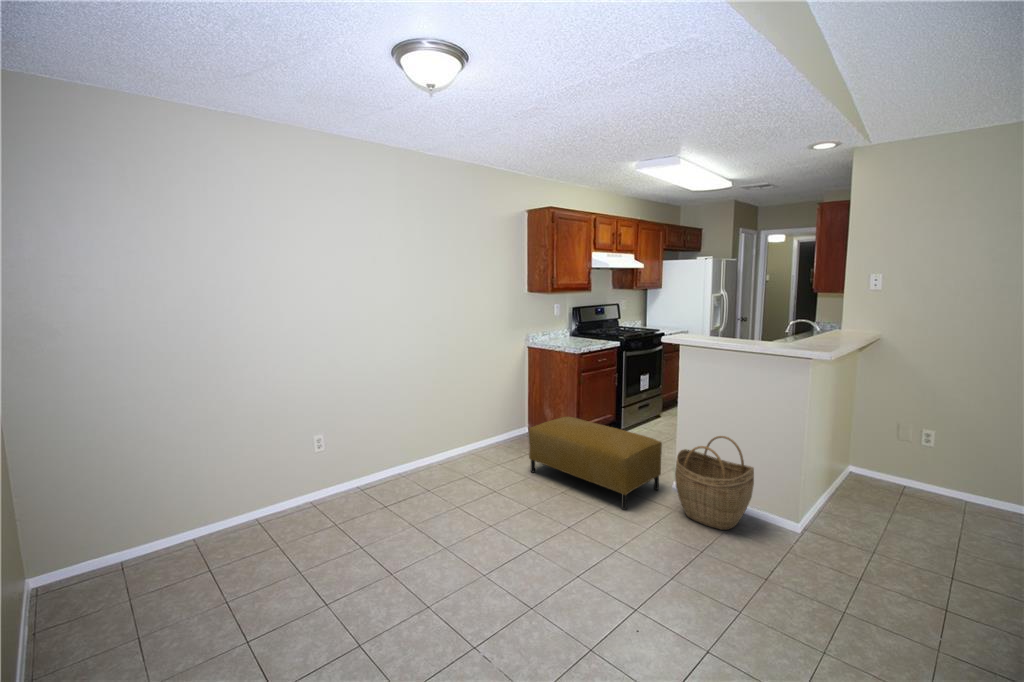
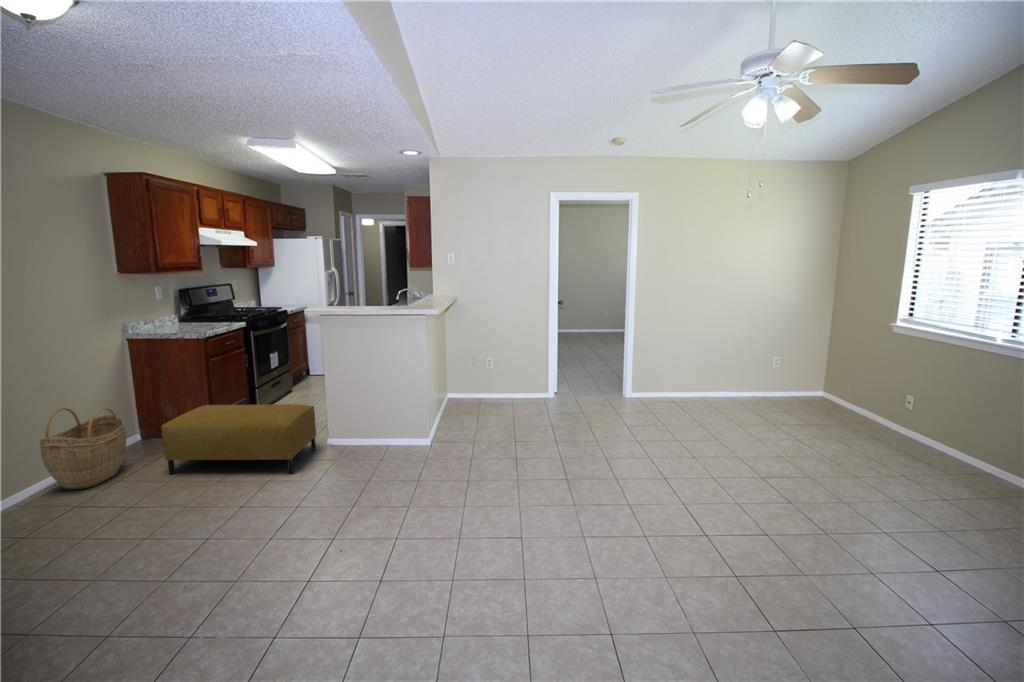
woven basket: present [675,436,754,530] -> present [40,408,126,489]

